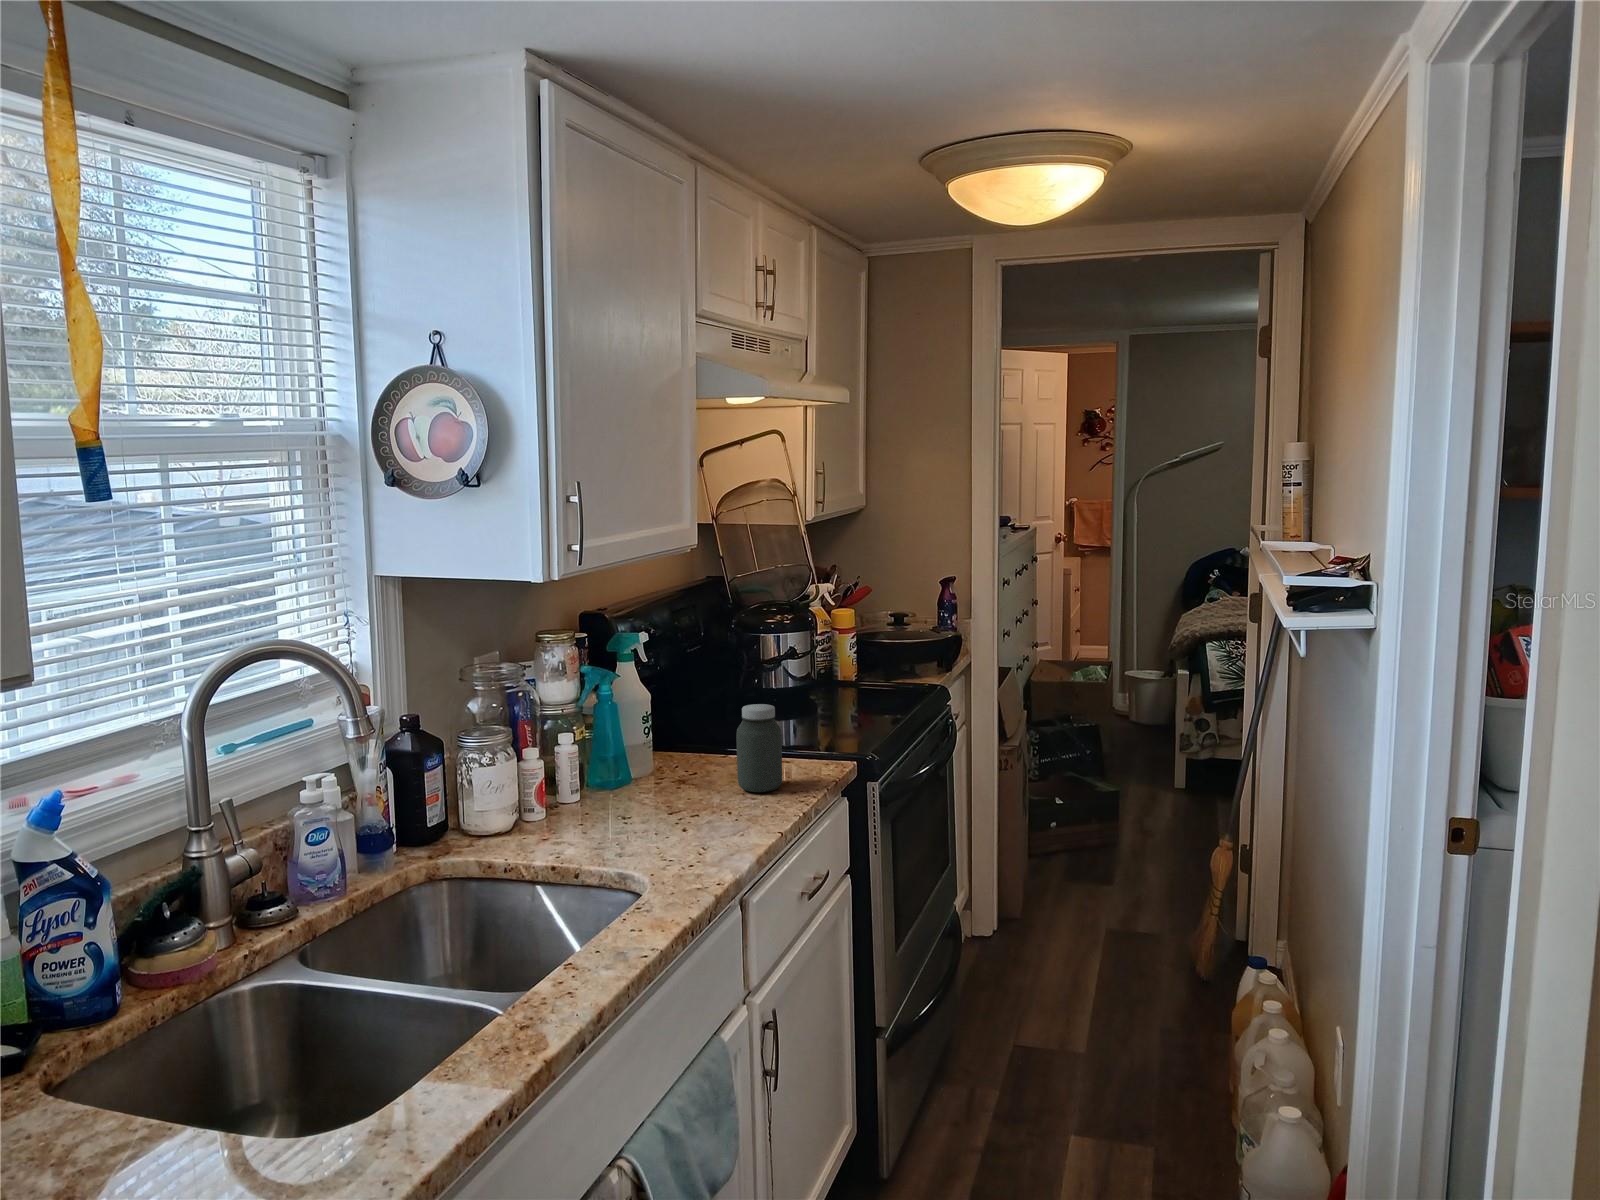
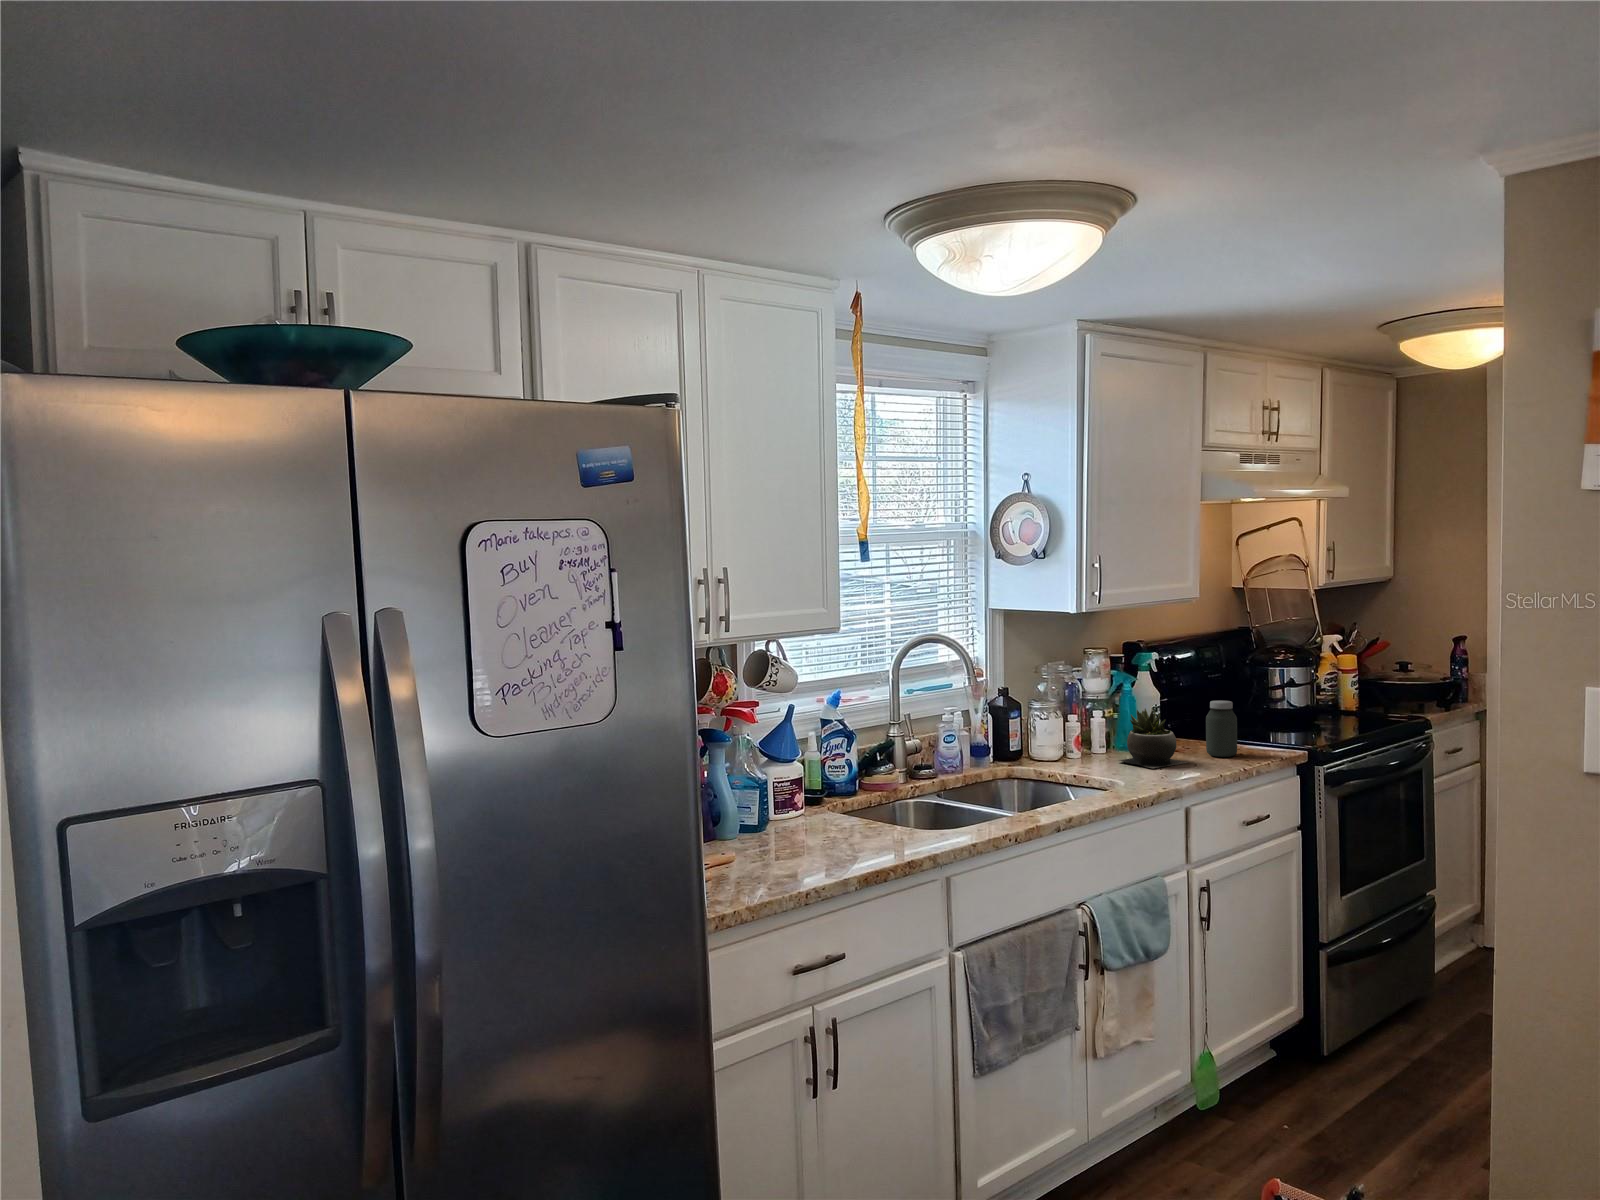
succulent plant: none [611,730,723,834] -> present [1118,708,1188,768]

